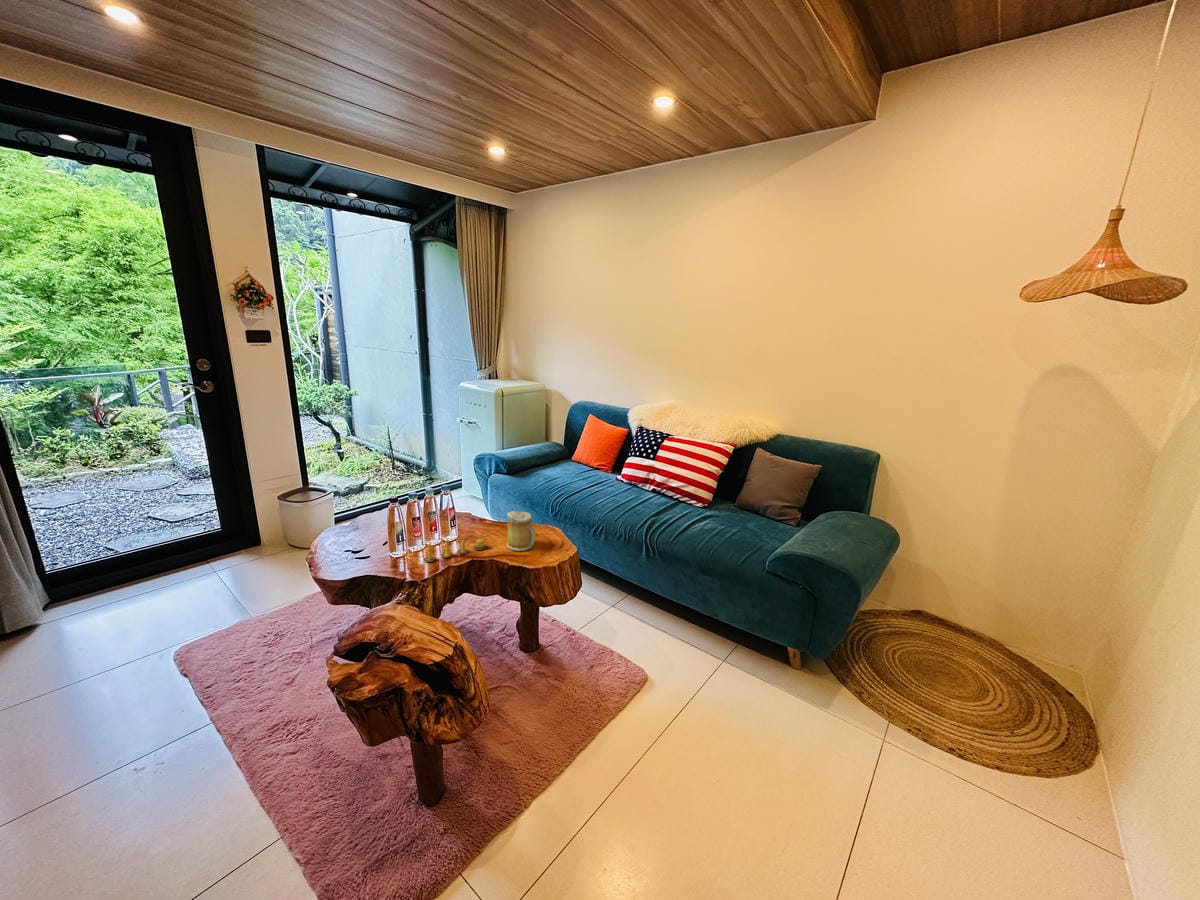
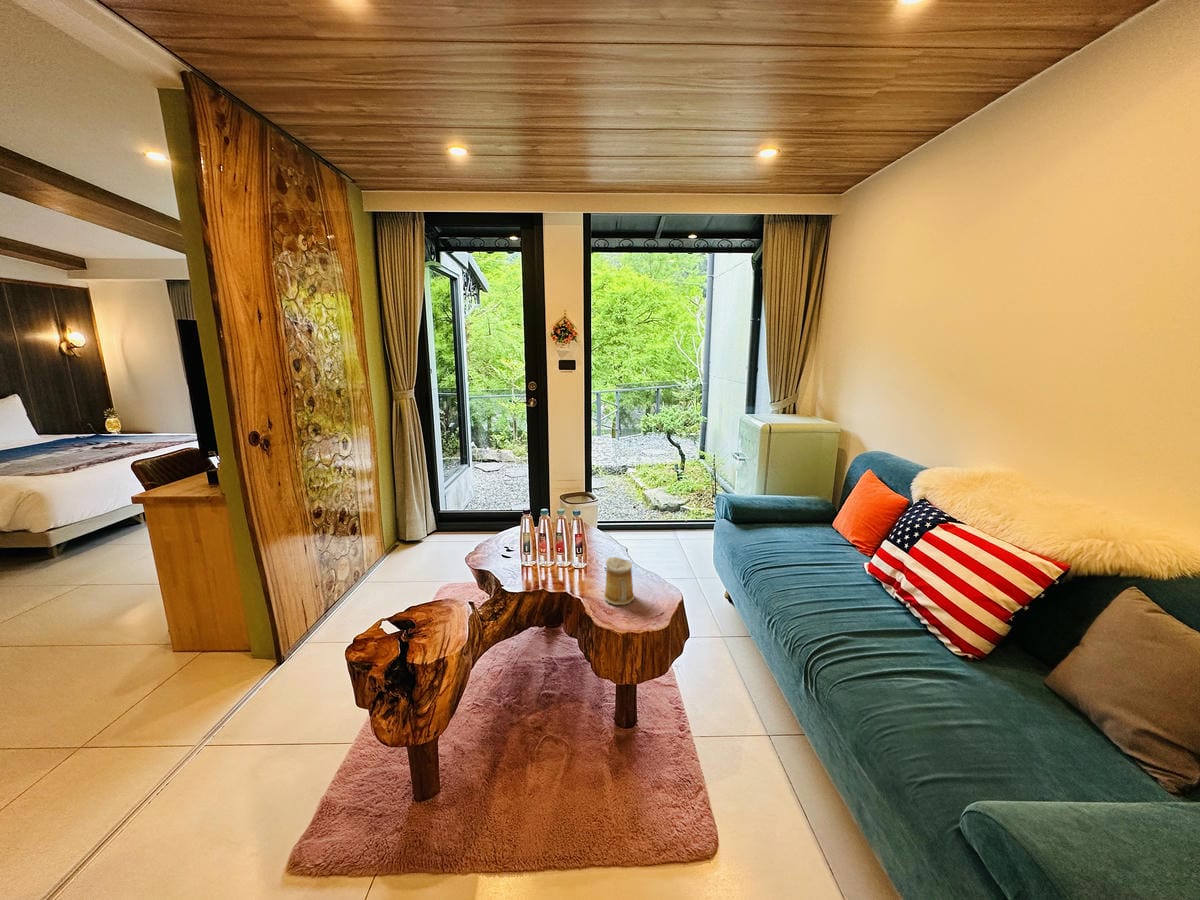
candle: present [424,539,487,562] -> none [532,561,593,588]

